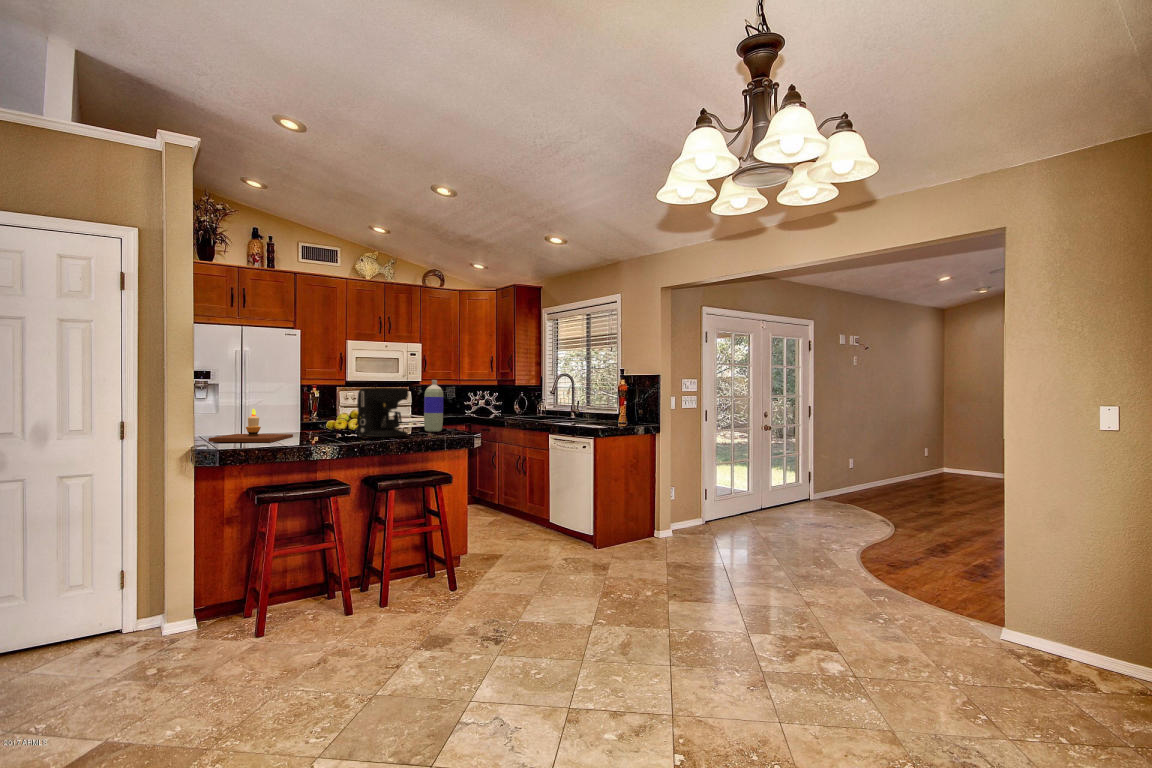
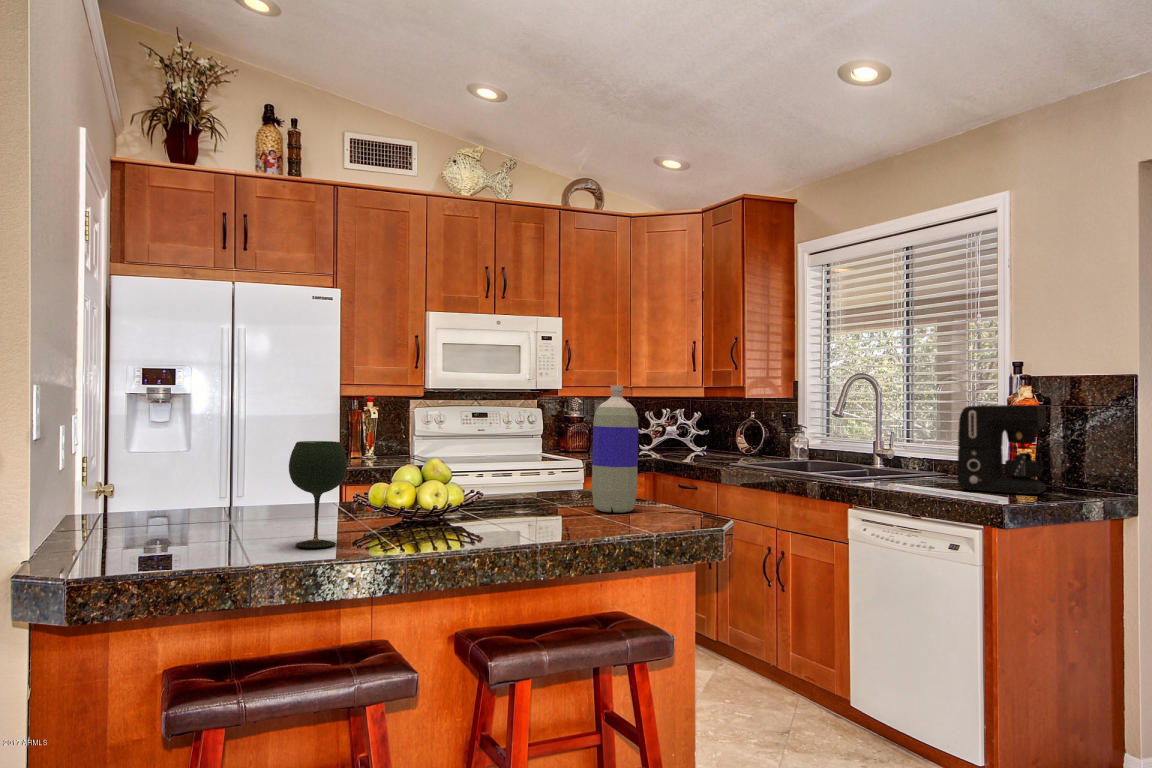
coffee maker: present [356,388,408,437] -> present [957,405,1053,494]
wine glass: none [299,402,322,441] -> present [289,441,347,548]
candle: present [208,409,293,442] -> none [74,455,289,548]

